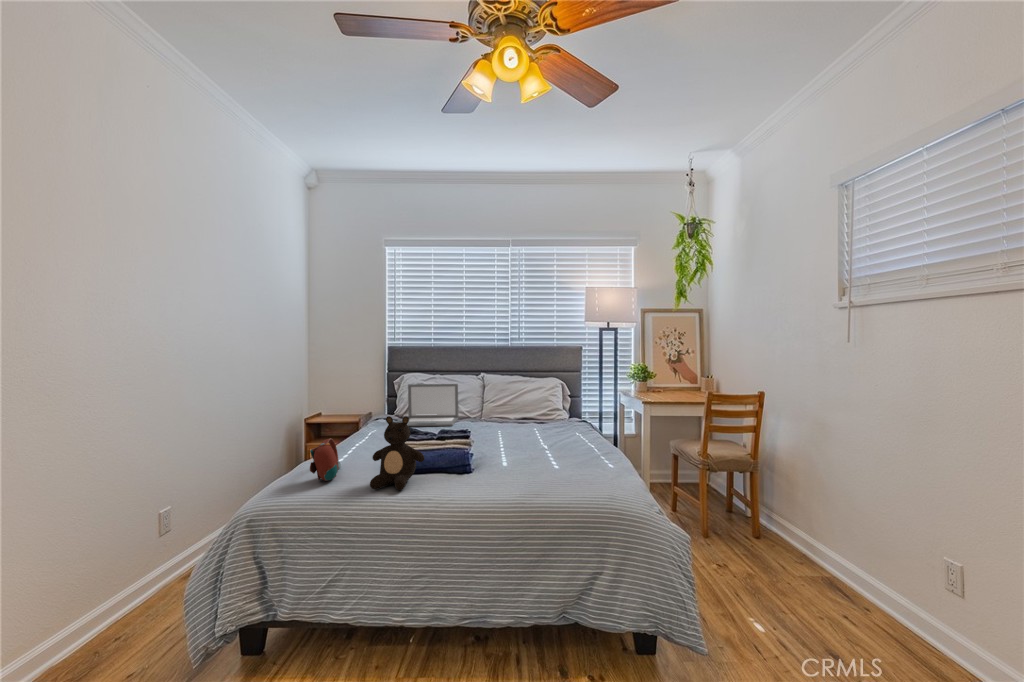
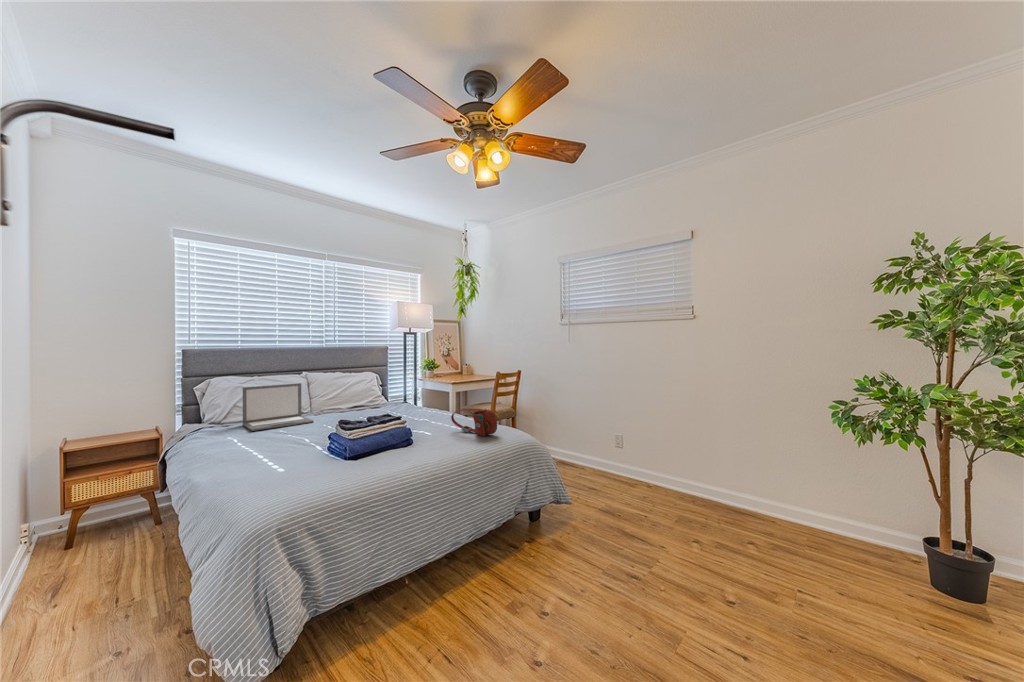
teddy bear: present [370,416,425,490] -> none [359,403,407,468]
handbag: present [310,438,341,481] -> present [451,408,497,436]

